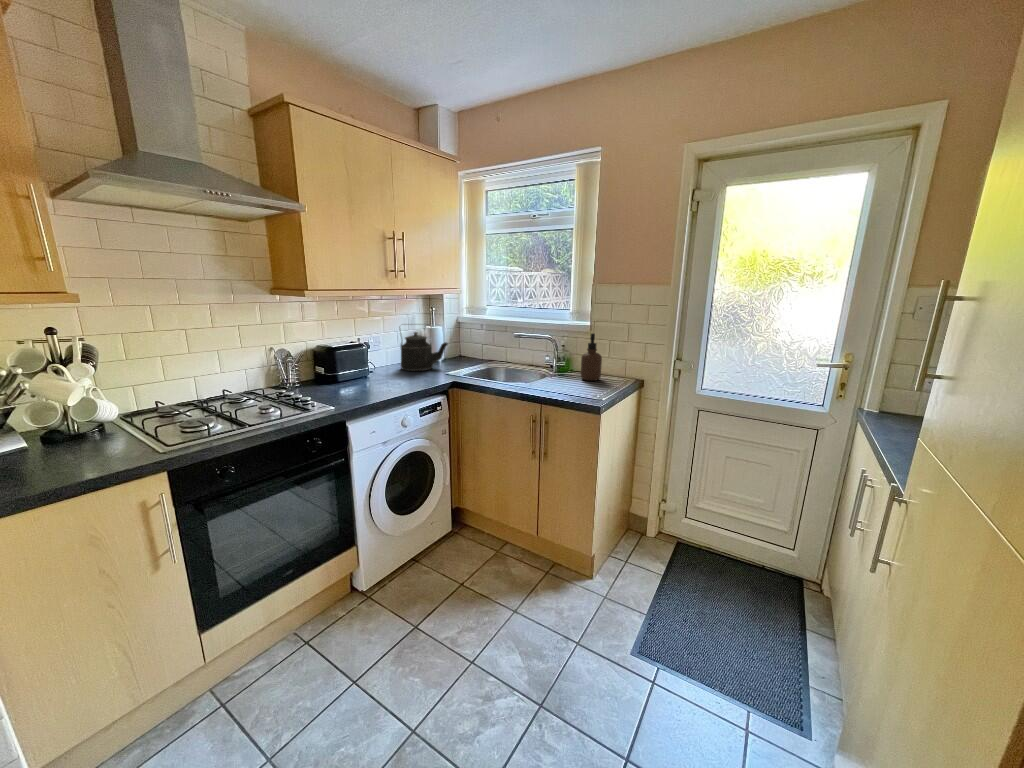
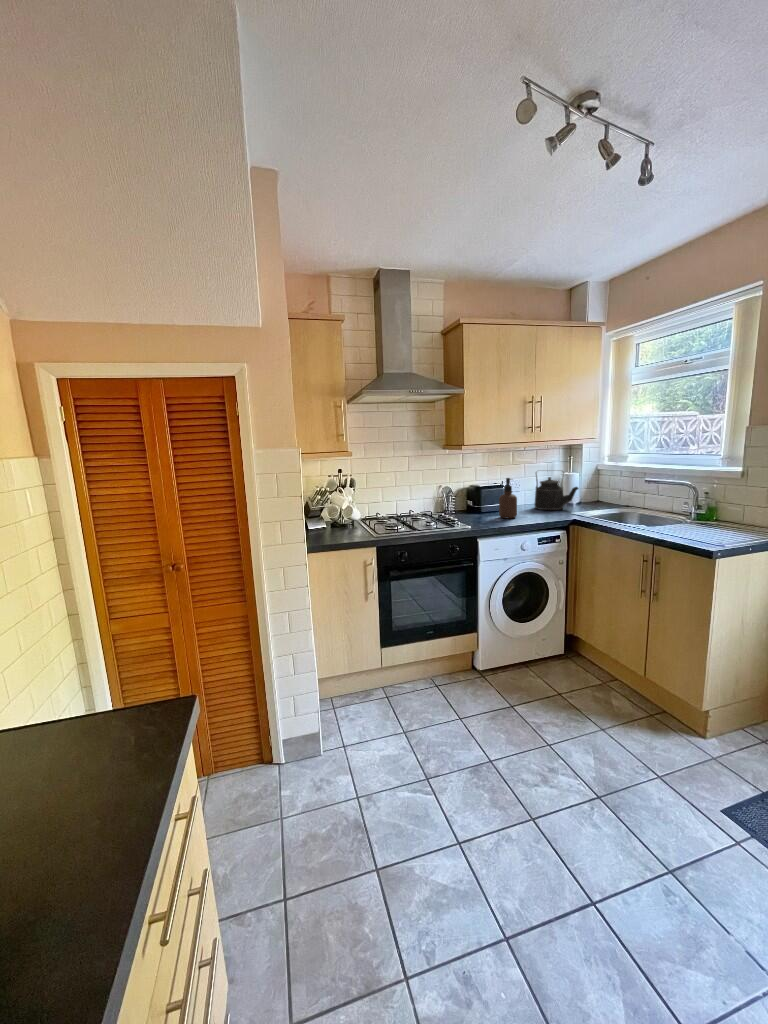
soap dispenser: present [581,333,602,381] -> present [499,478,517,518]

